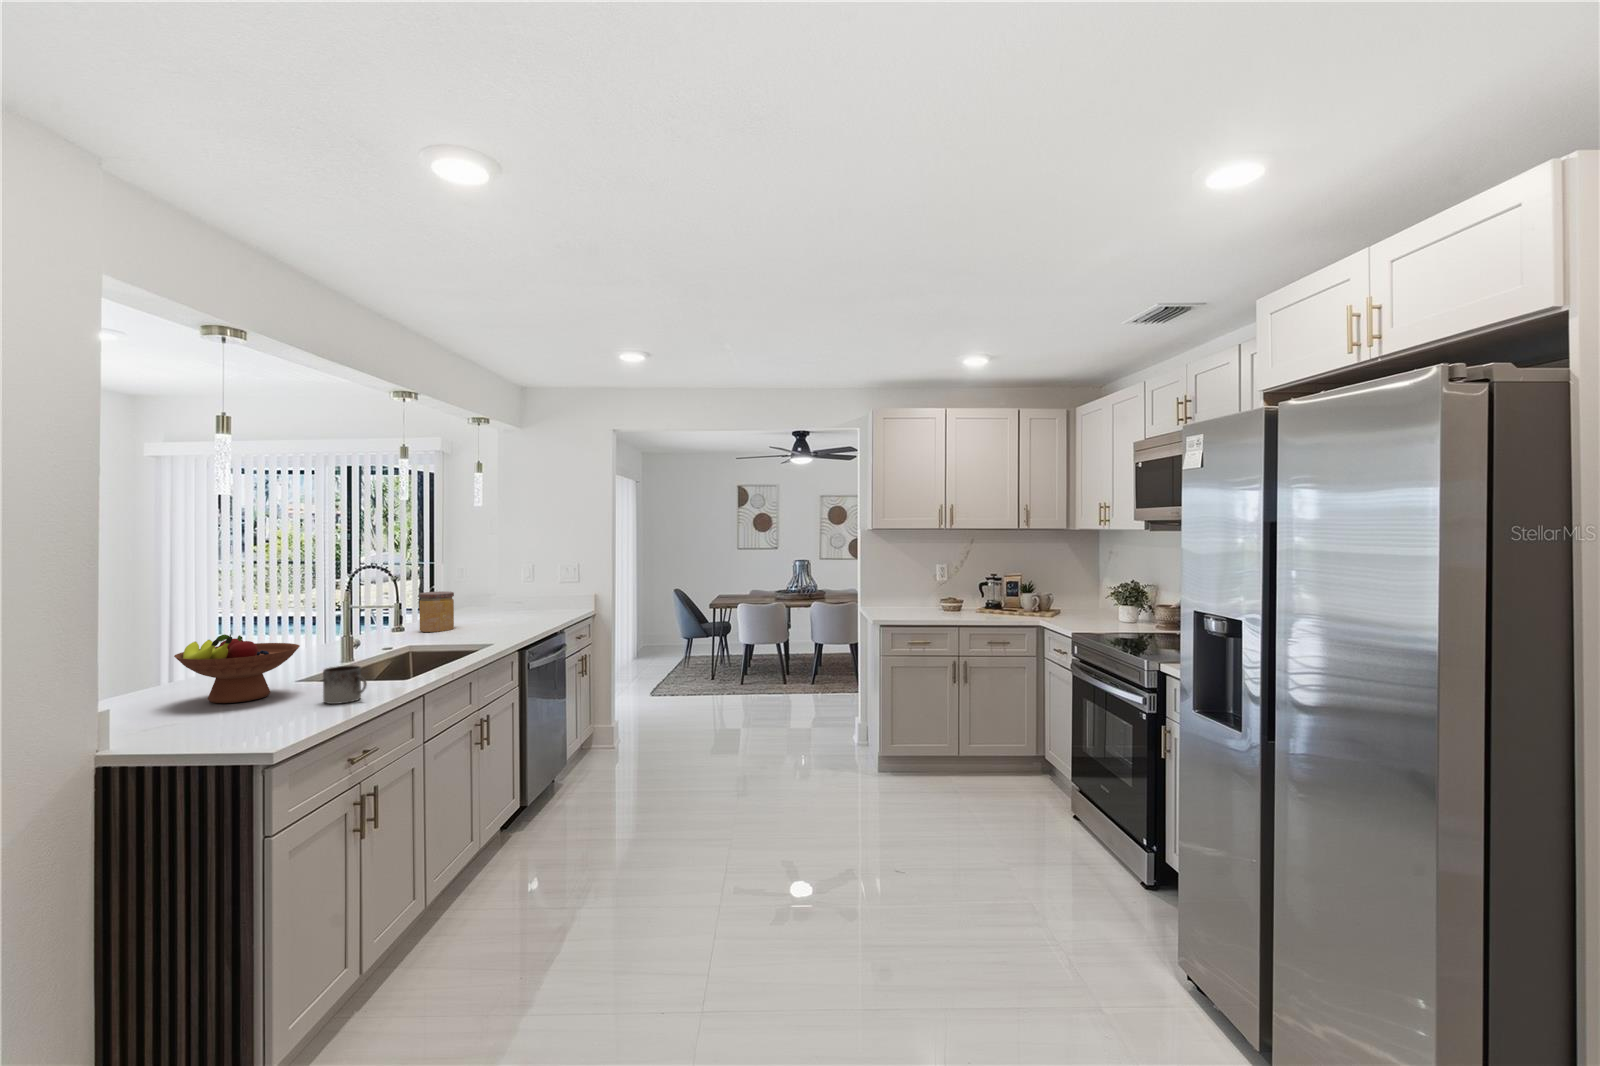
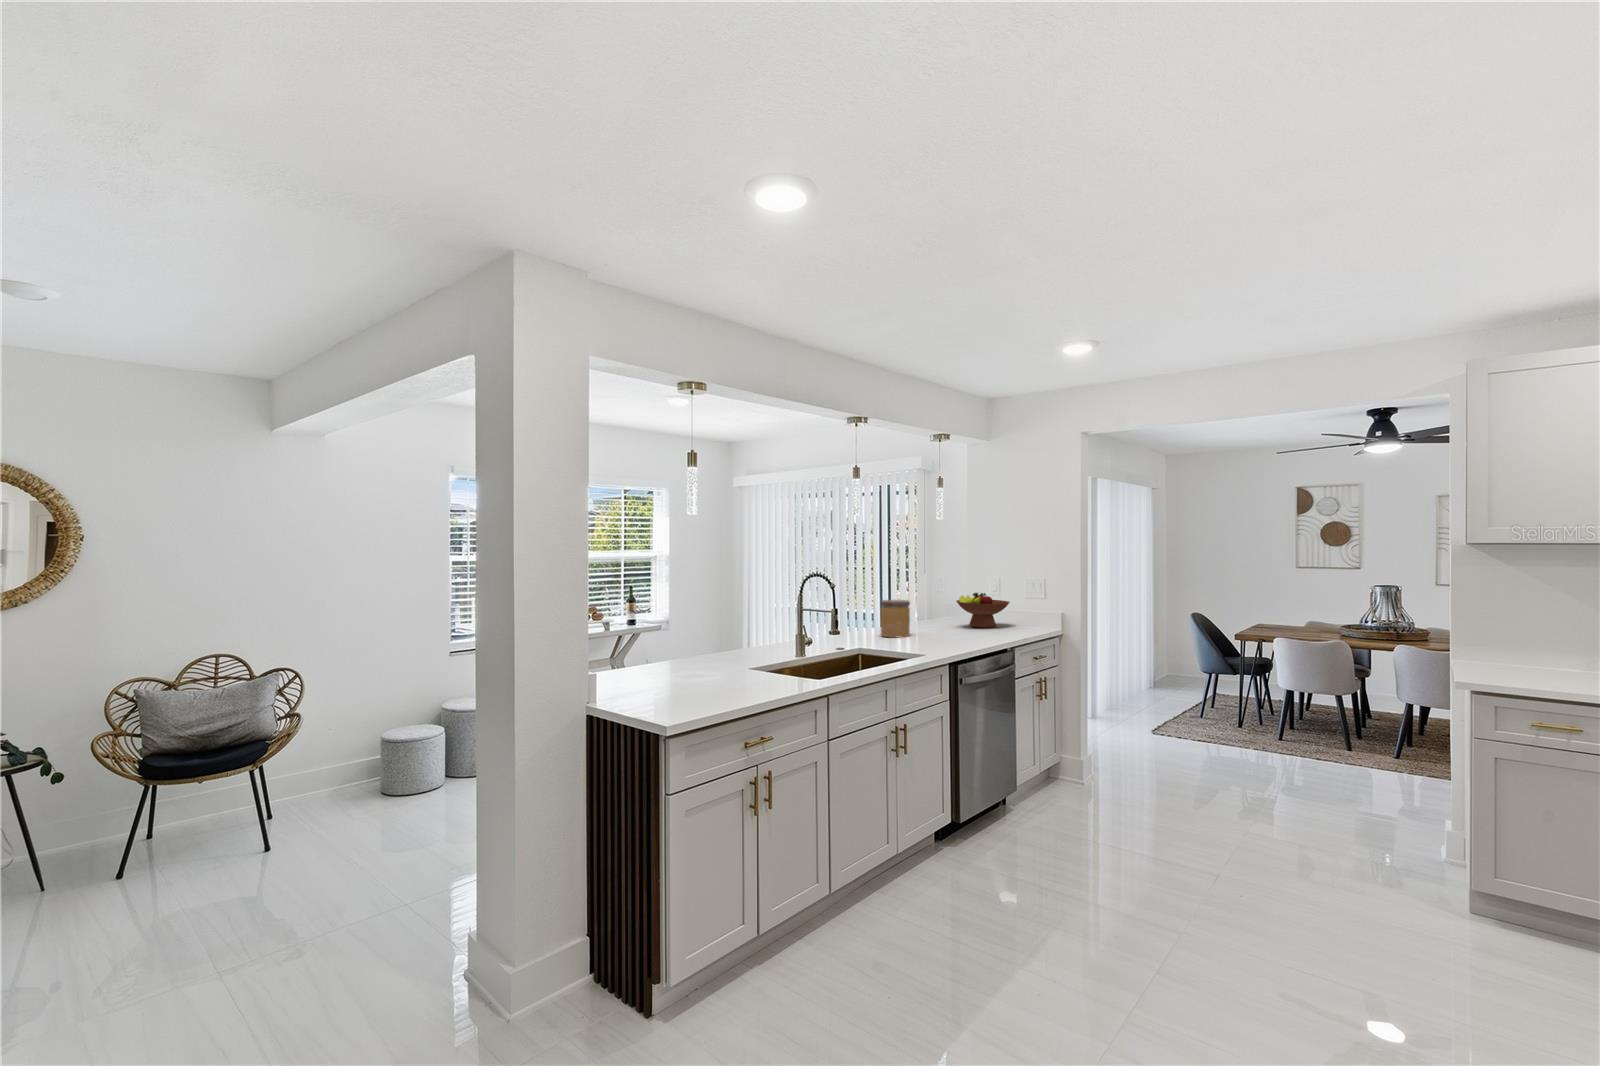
fruit bowl: present [174,634,300,703] -> present [956,593,1010,628]
mug: present [323,665,367,704] -> none [737,661,766,693]

